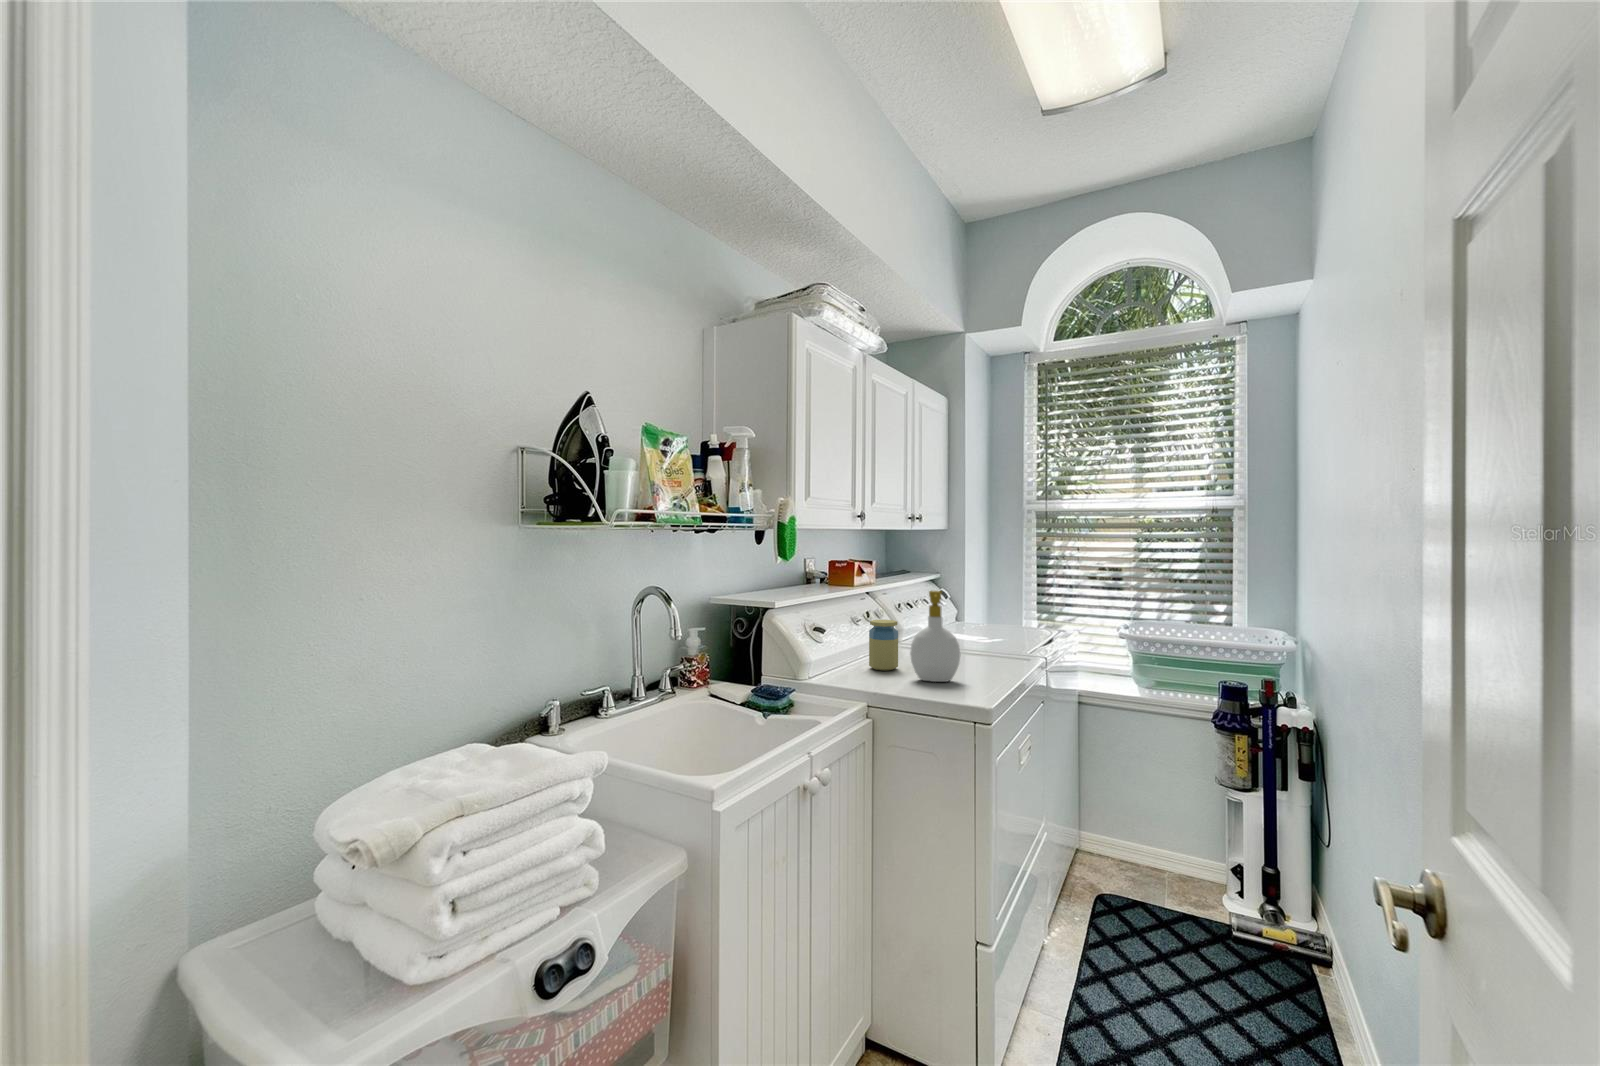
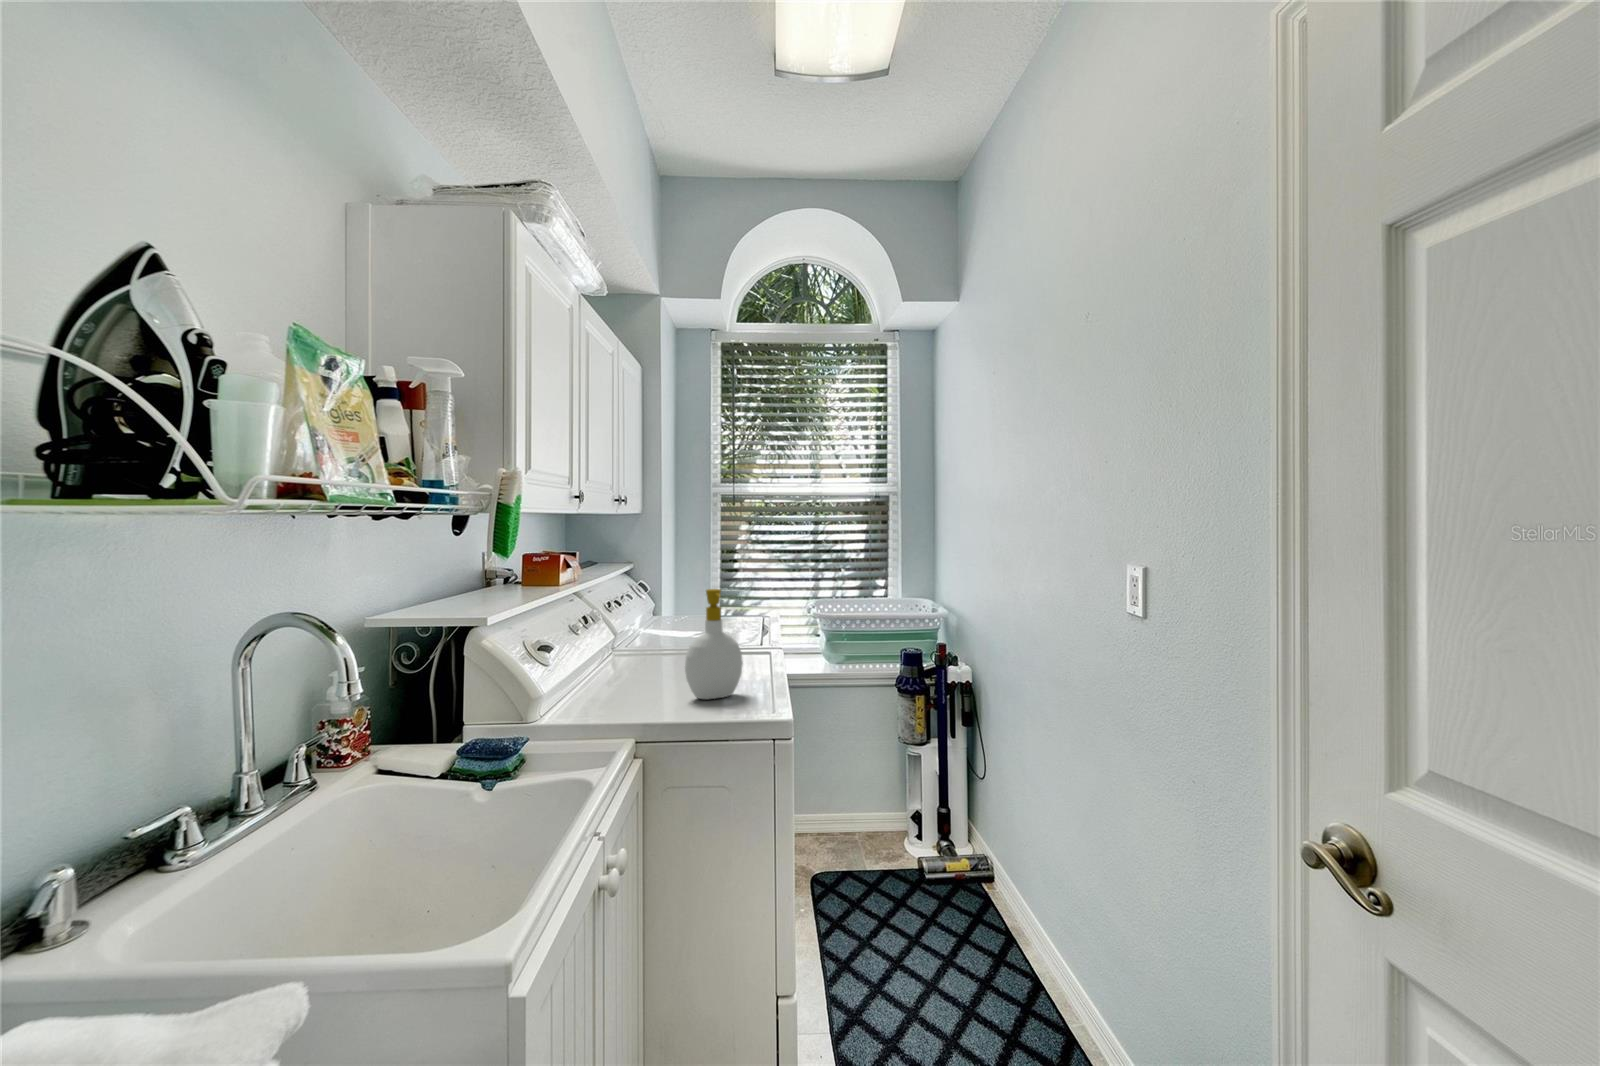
jar: present [869,620,898,671] -> none [618,629,655,694]

